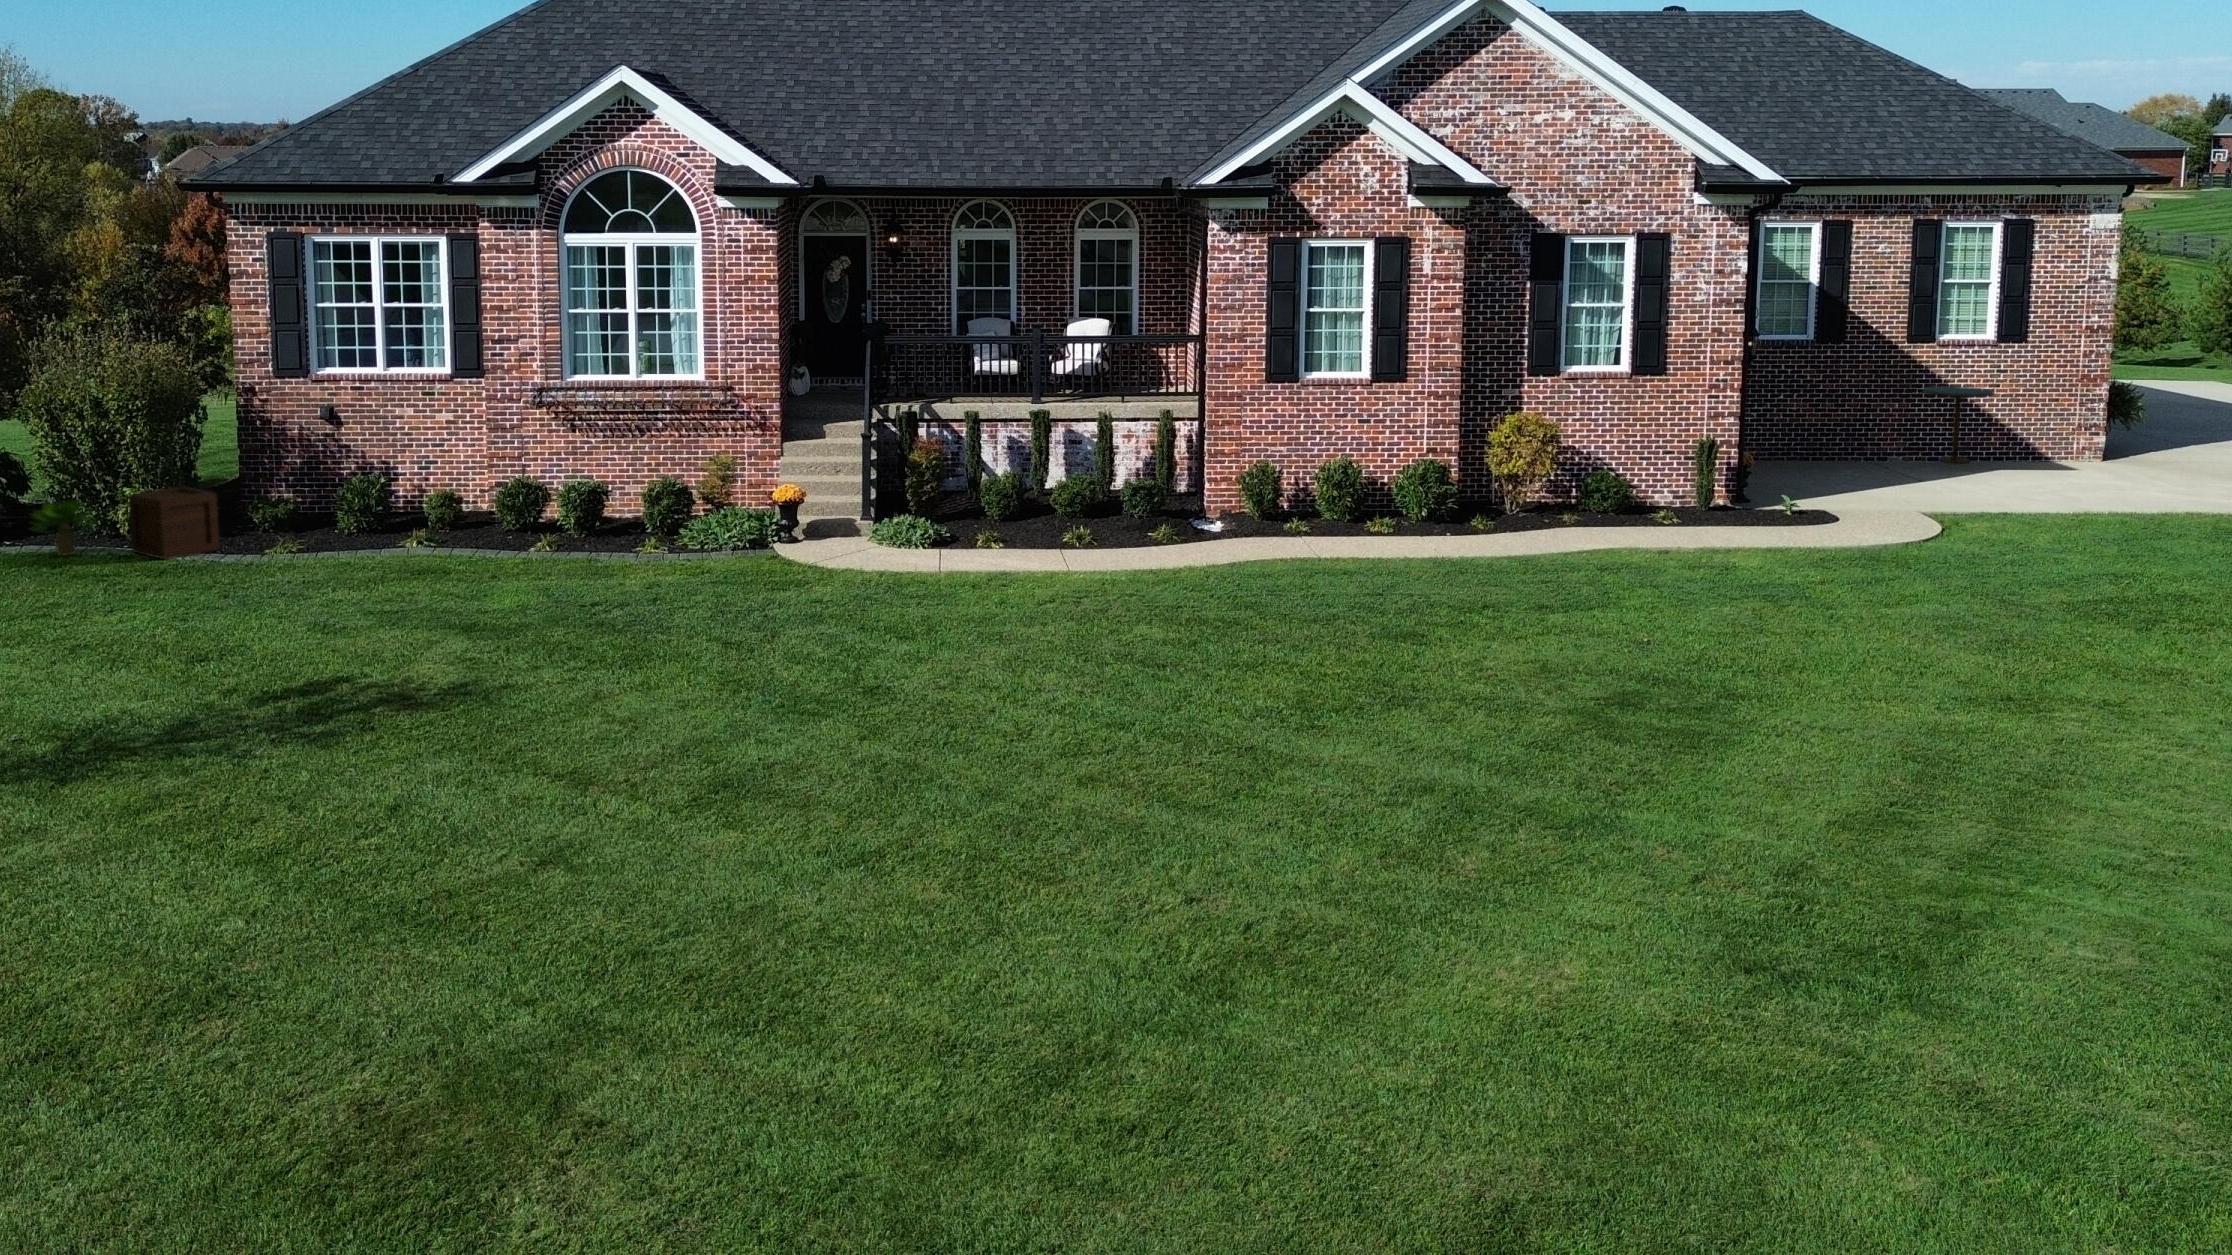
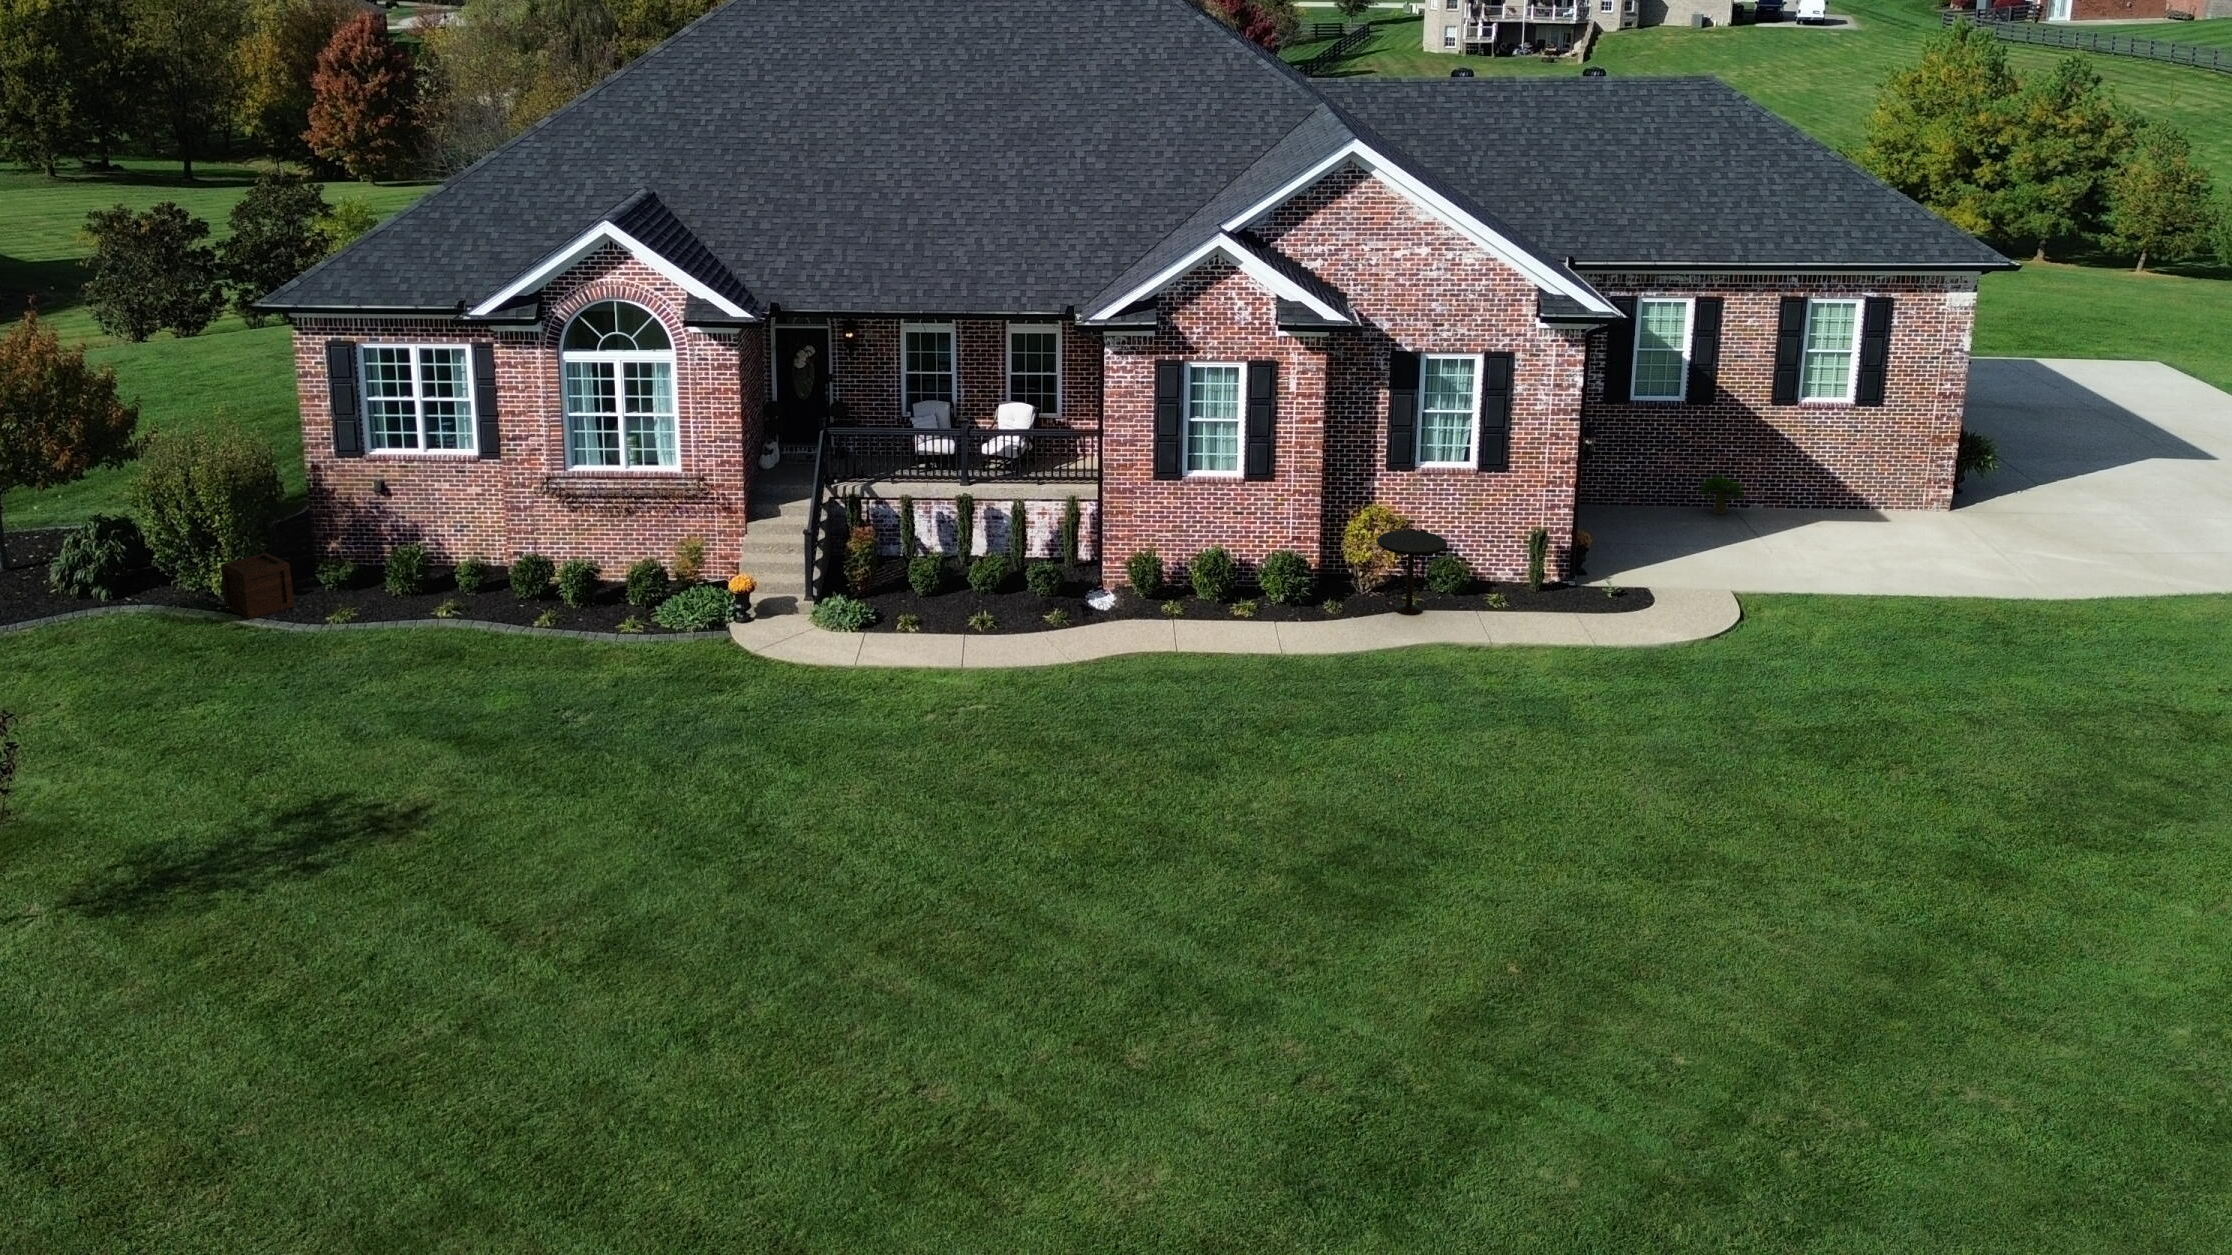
pedestal table: present [1923,386,1994,463] -> present [1377,530,1447,615]
potted plant: present [32,502,96,556] -> present [1699,475,1744,514]

